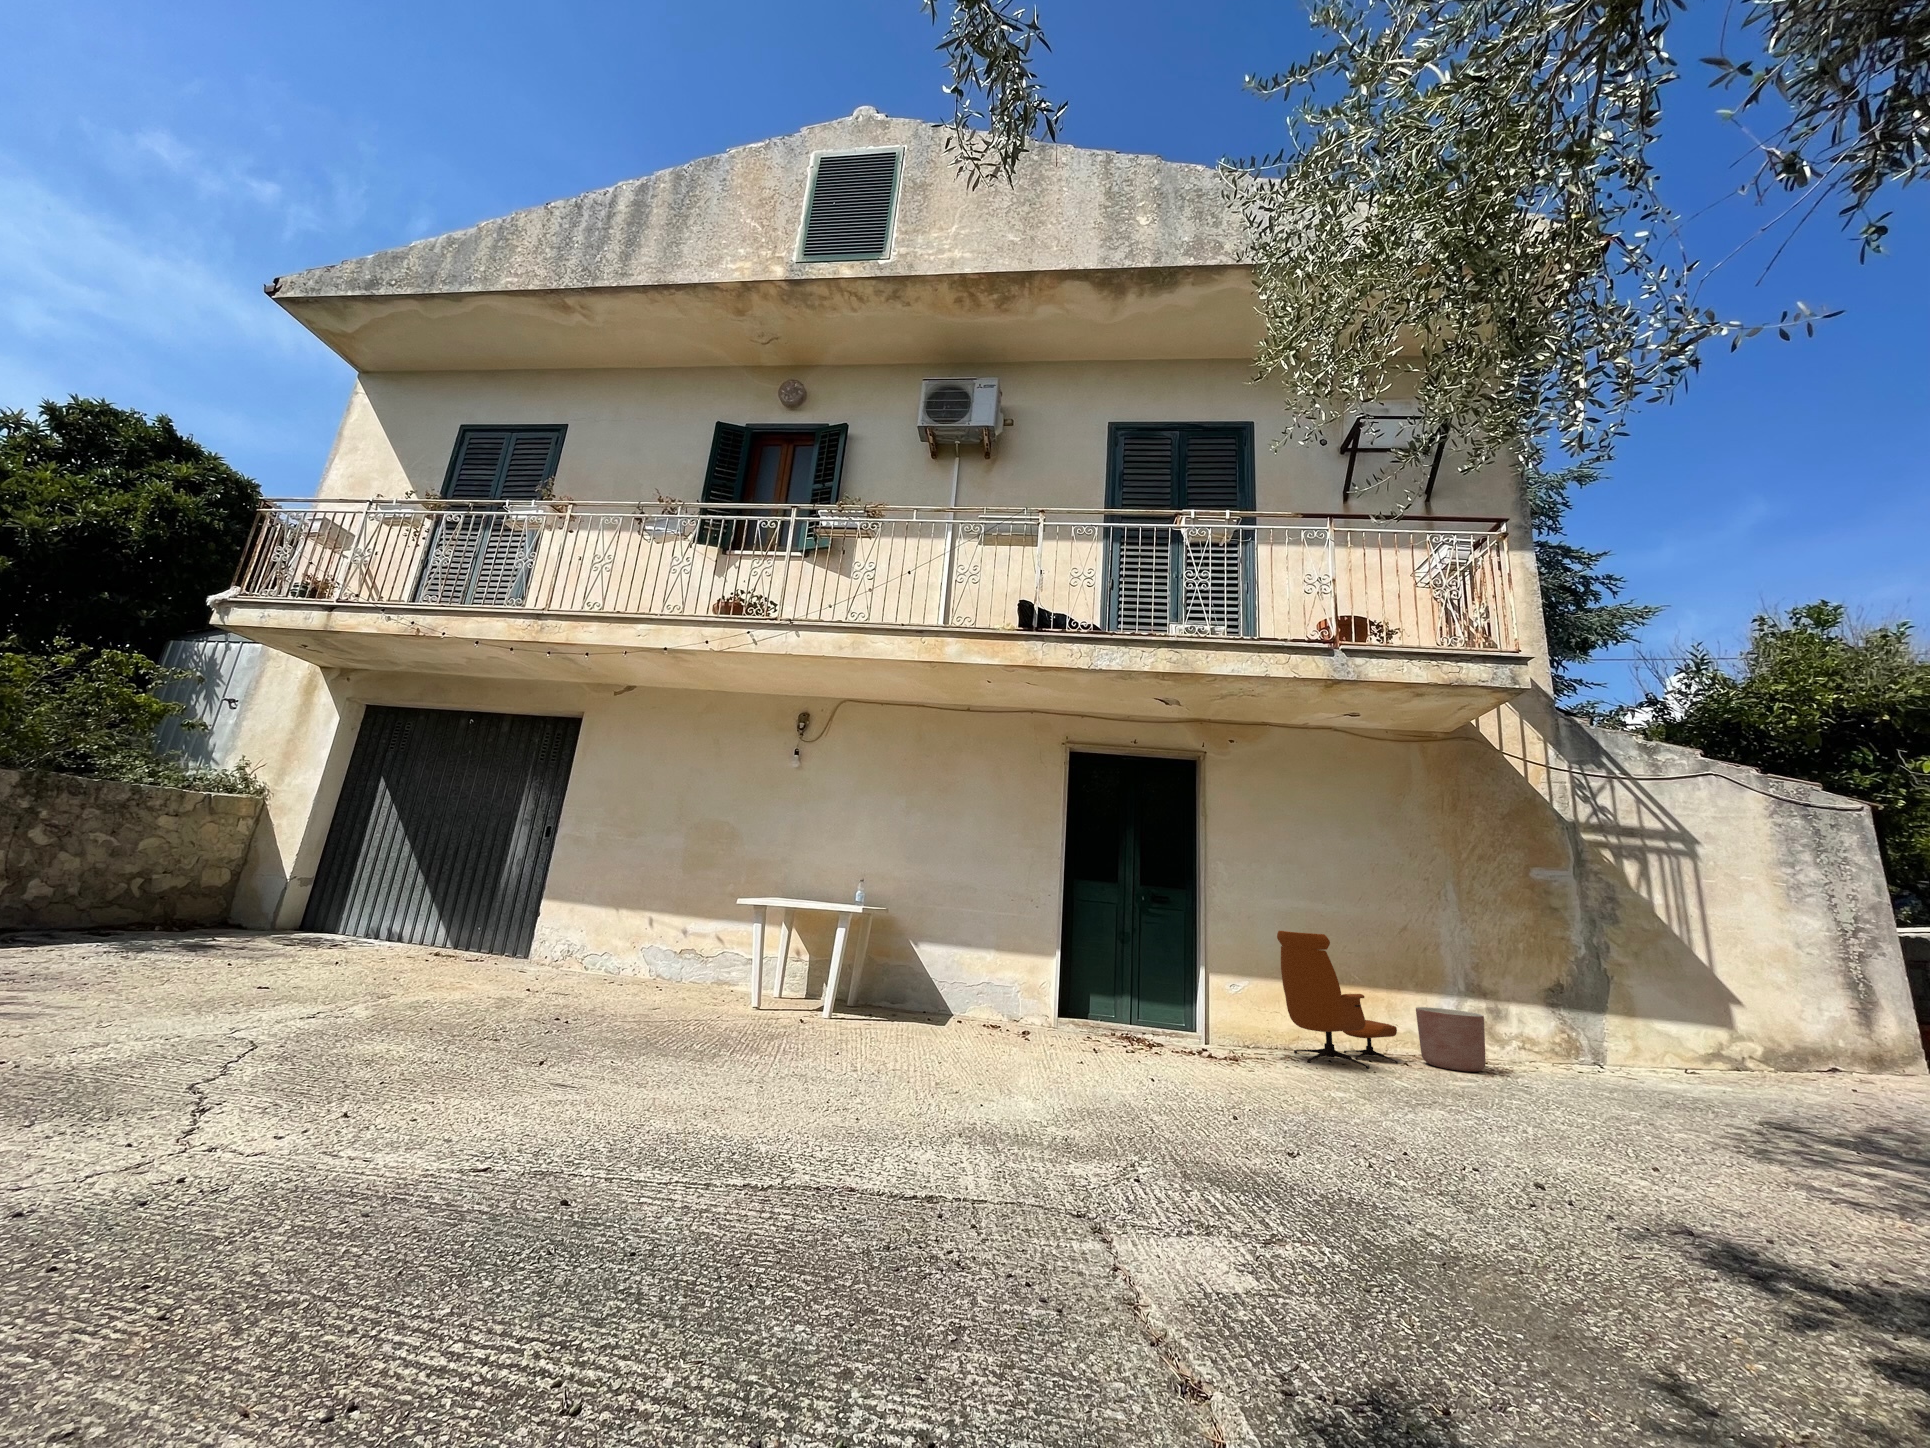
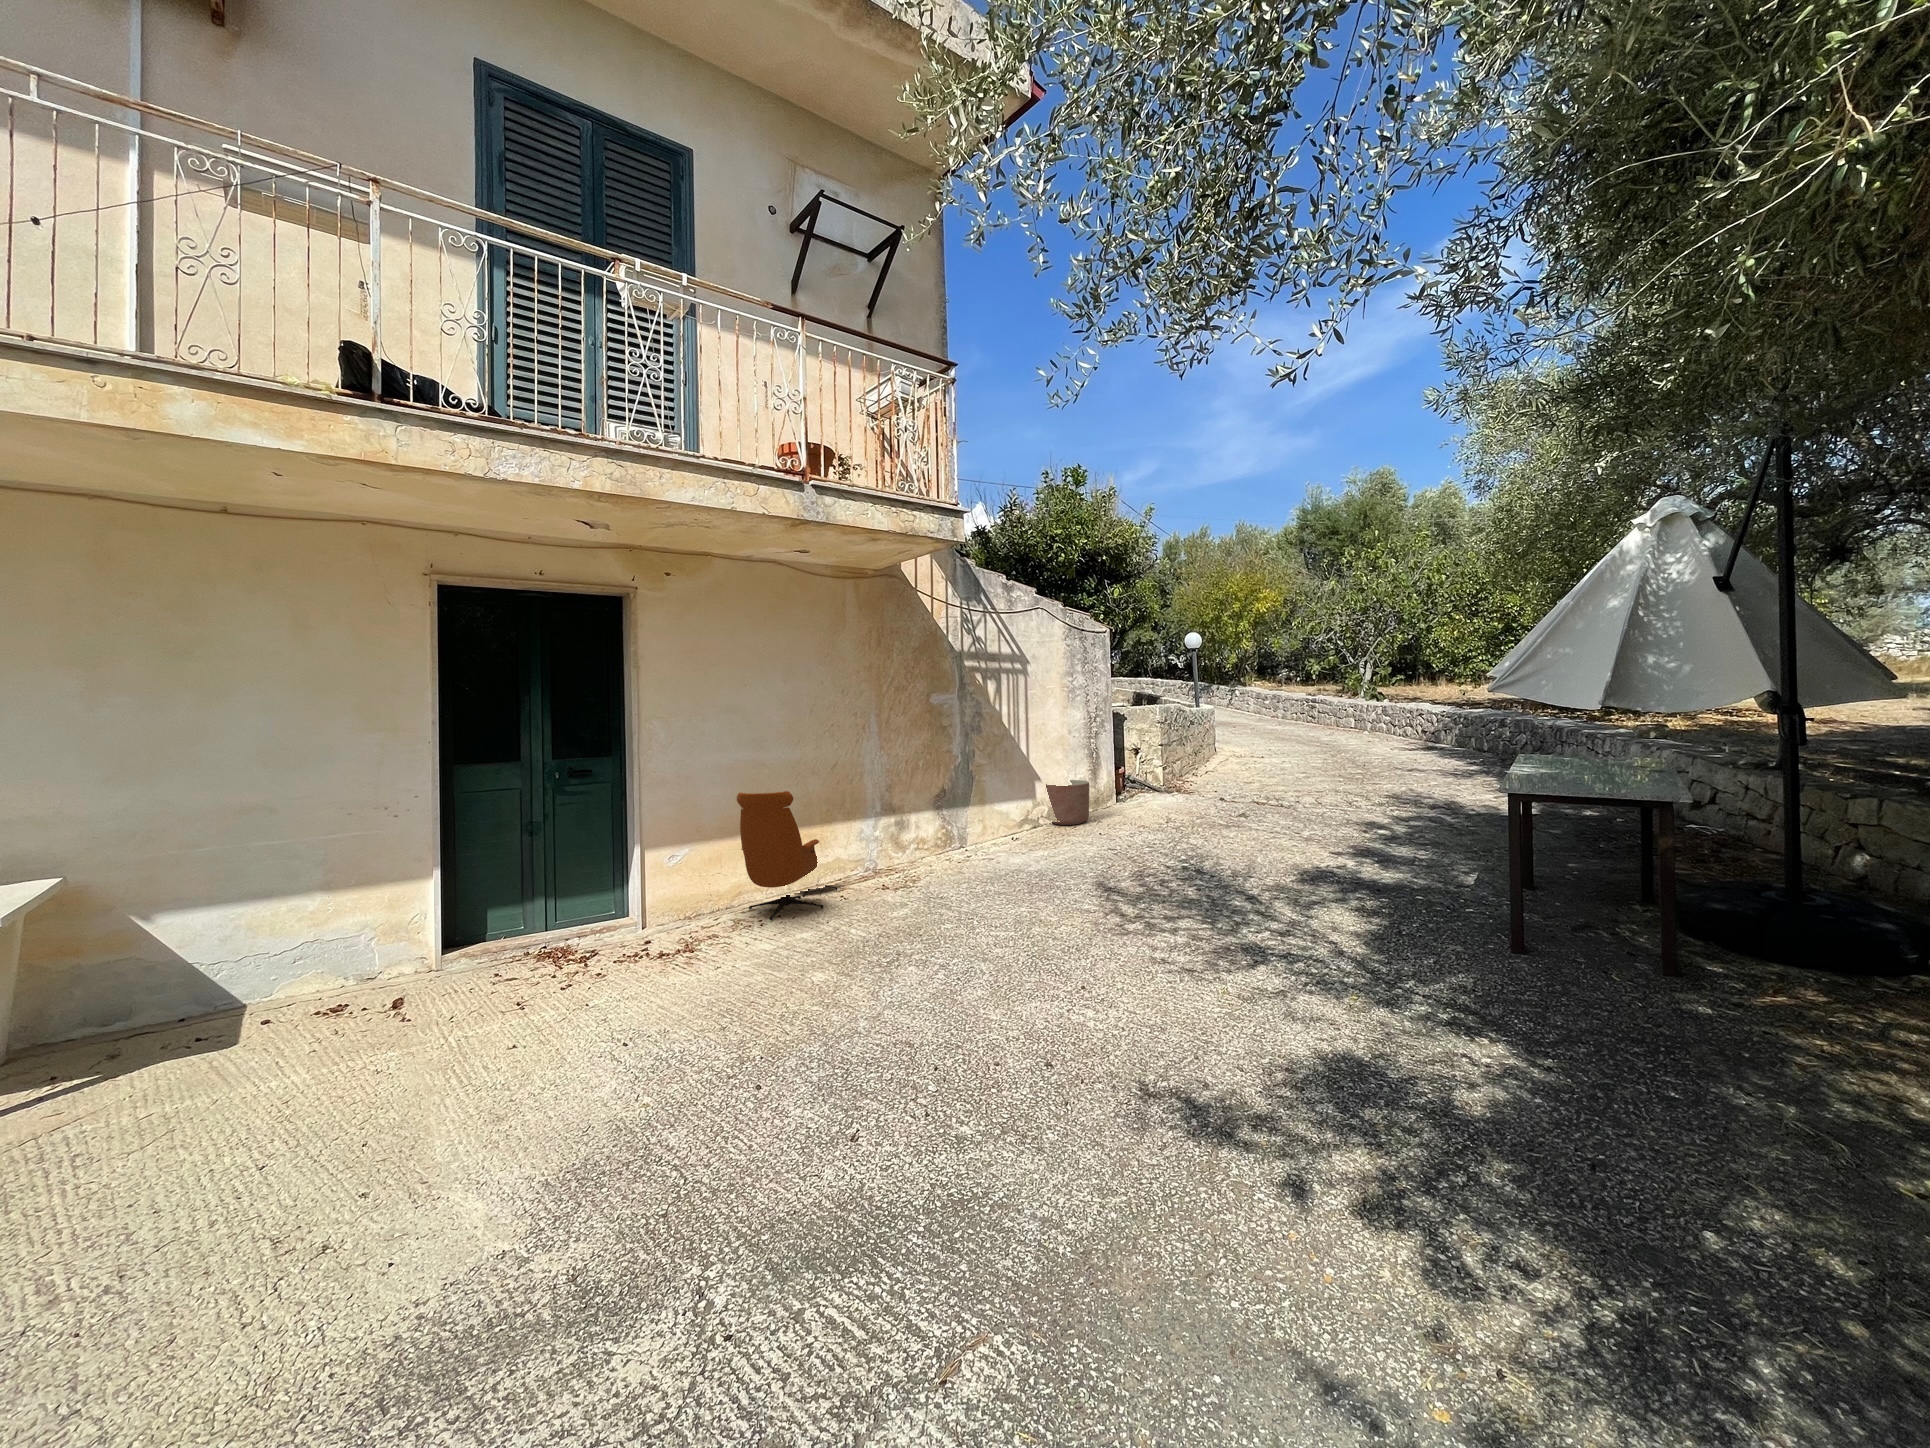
planter: present [1416,1007,1486,1072] -> present [1046,780,1089,825]

